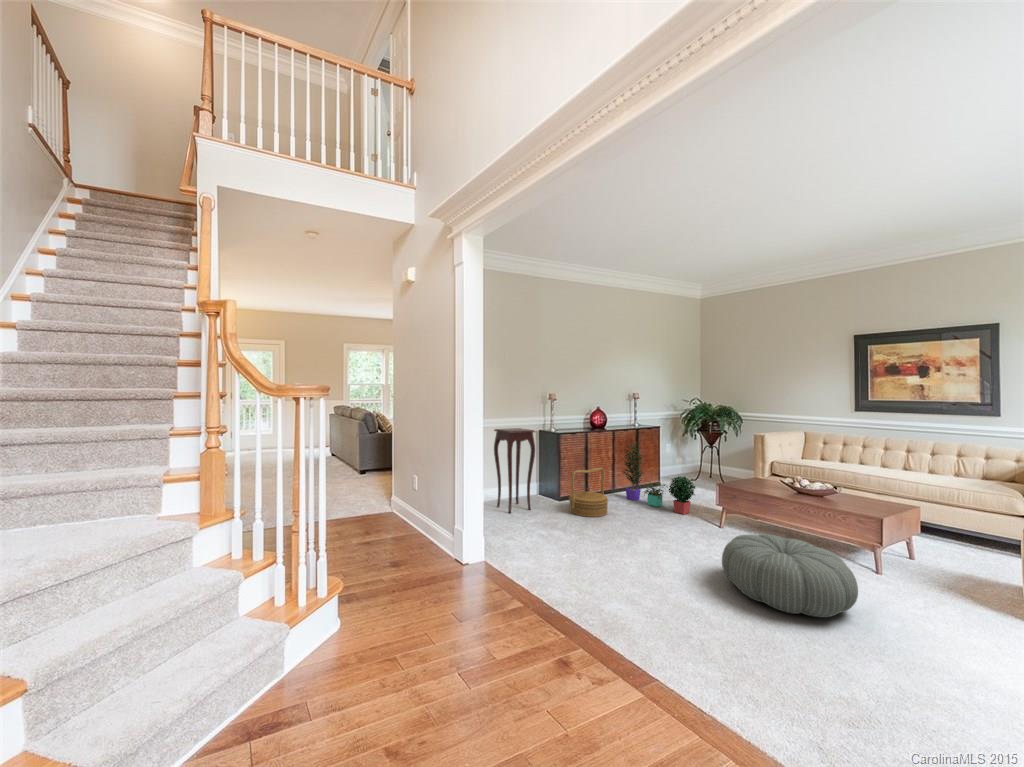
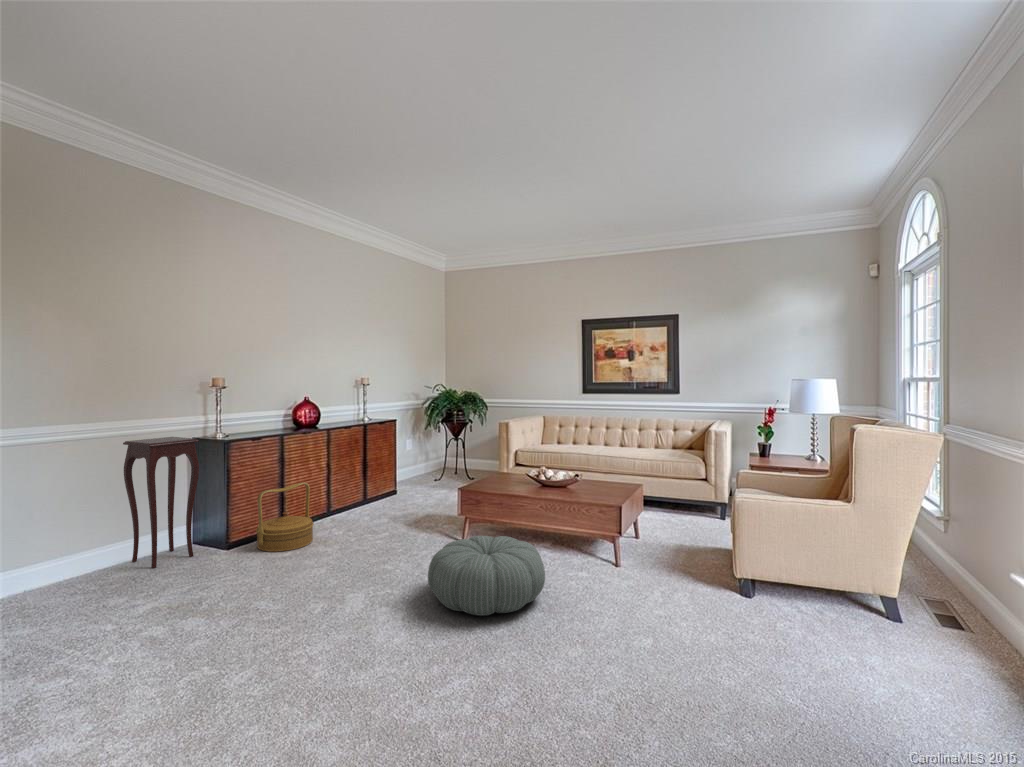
potted plant: present [623,442,695,514] -> none [338,443,424,527]

